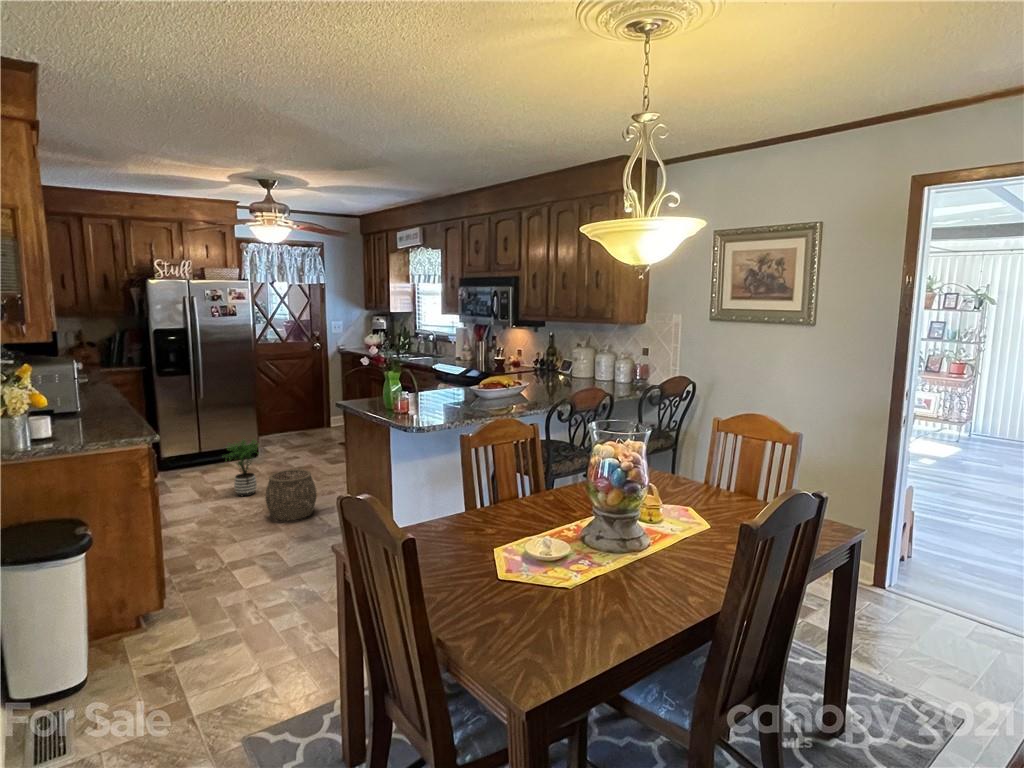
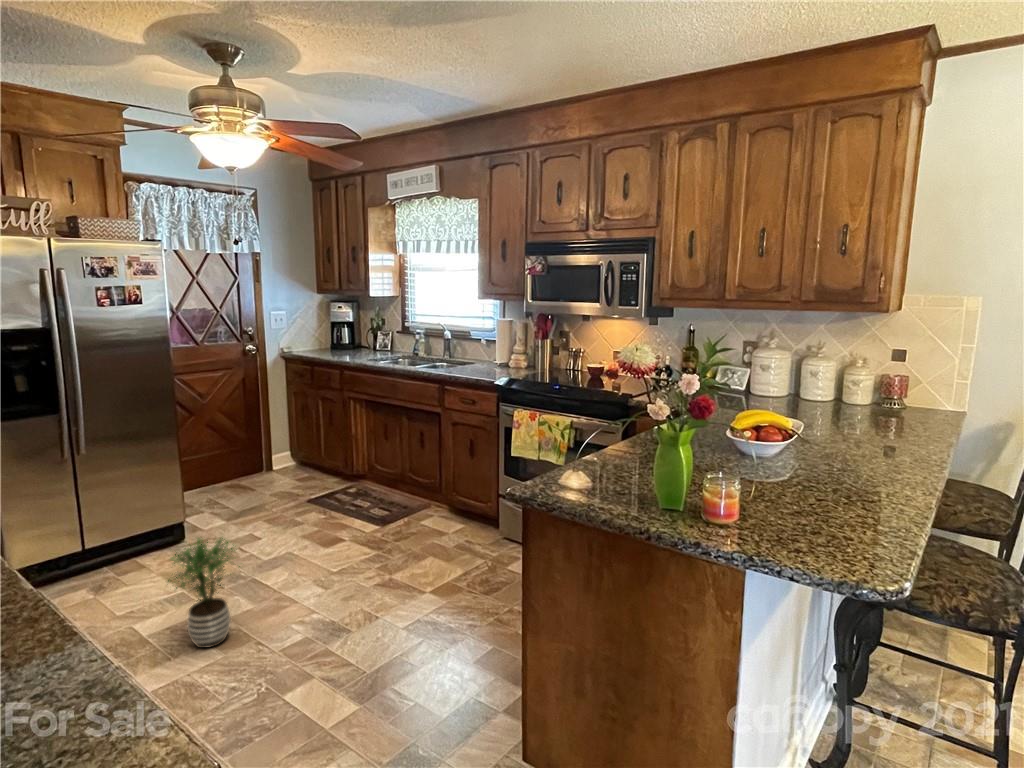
woven basket: present [265,469,316,521] -> none [287,597,385,715]

